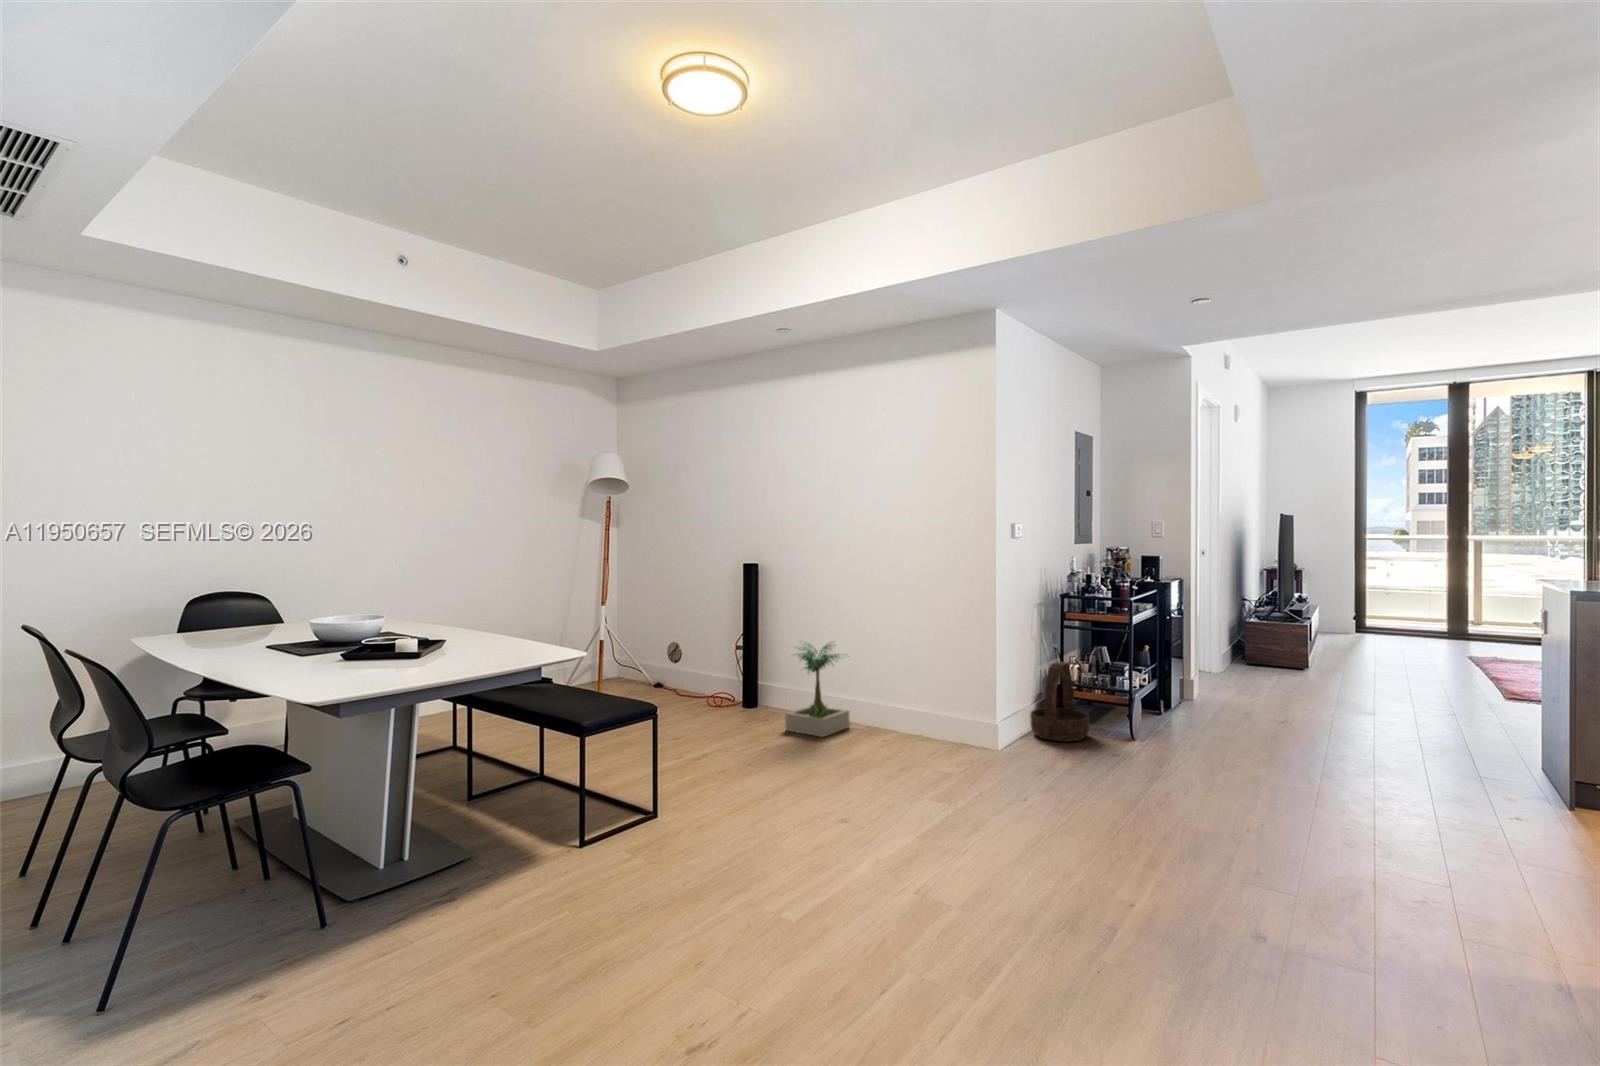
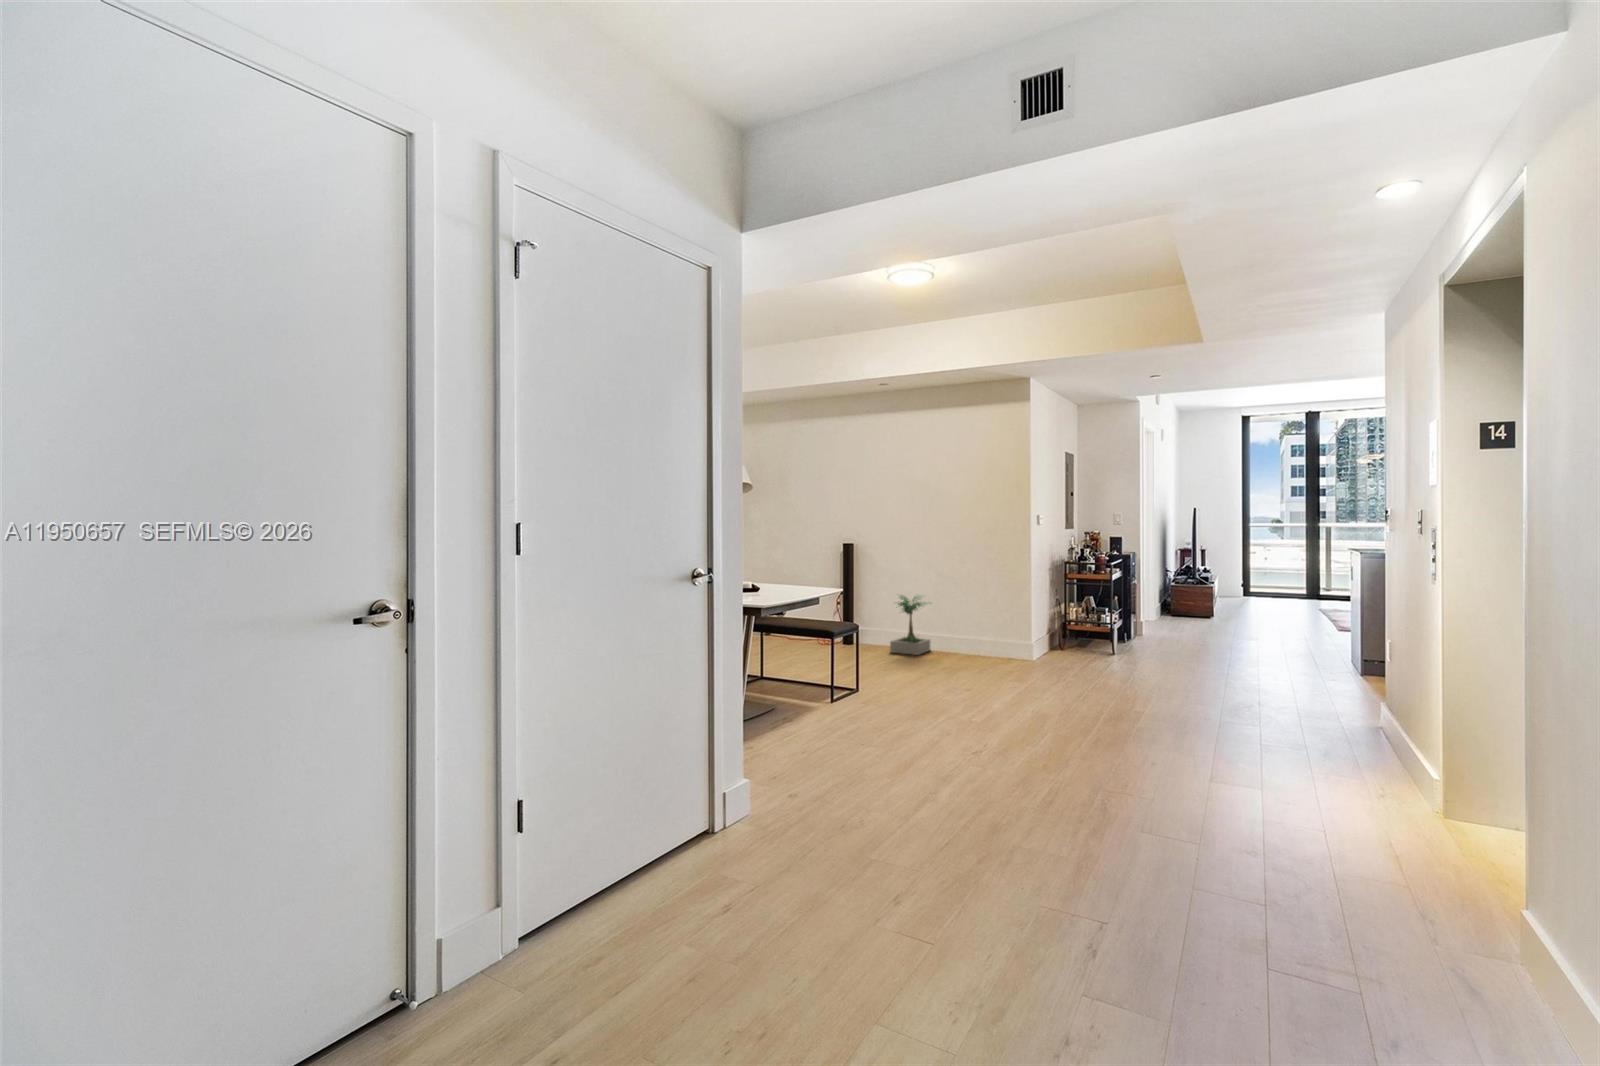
basket: present [1030,662,1090,742] -> none [1048,605,1086,654]

